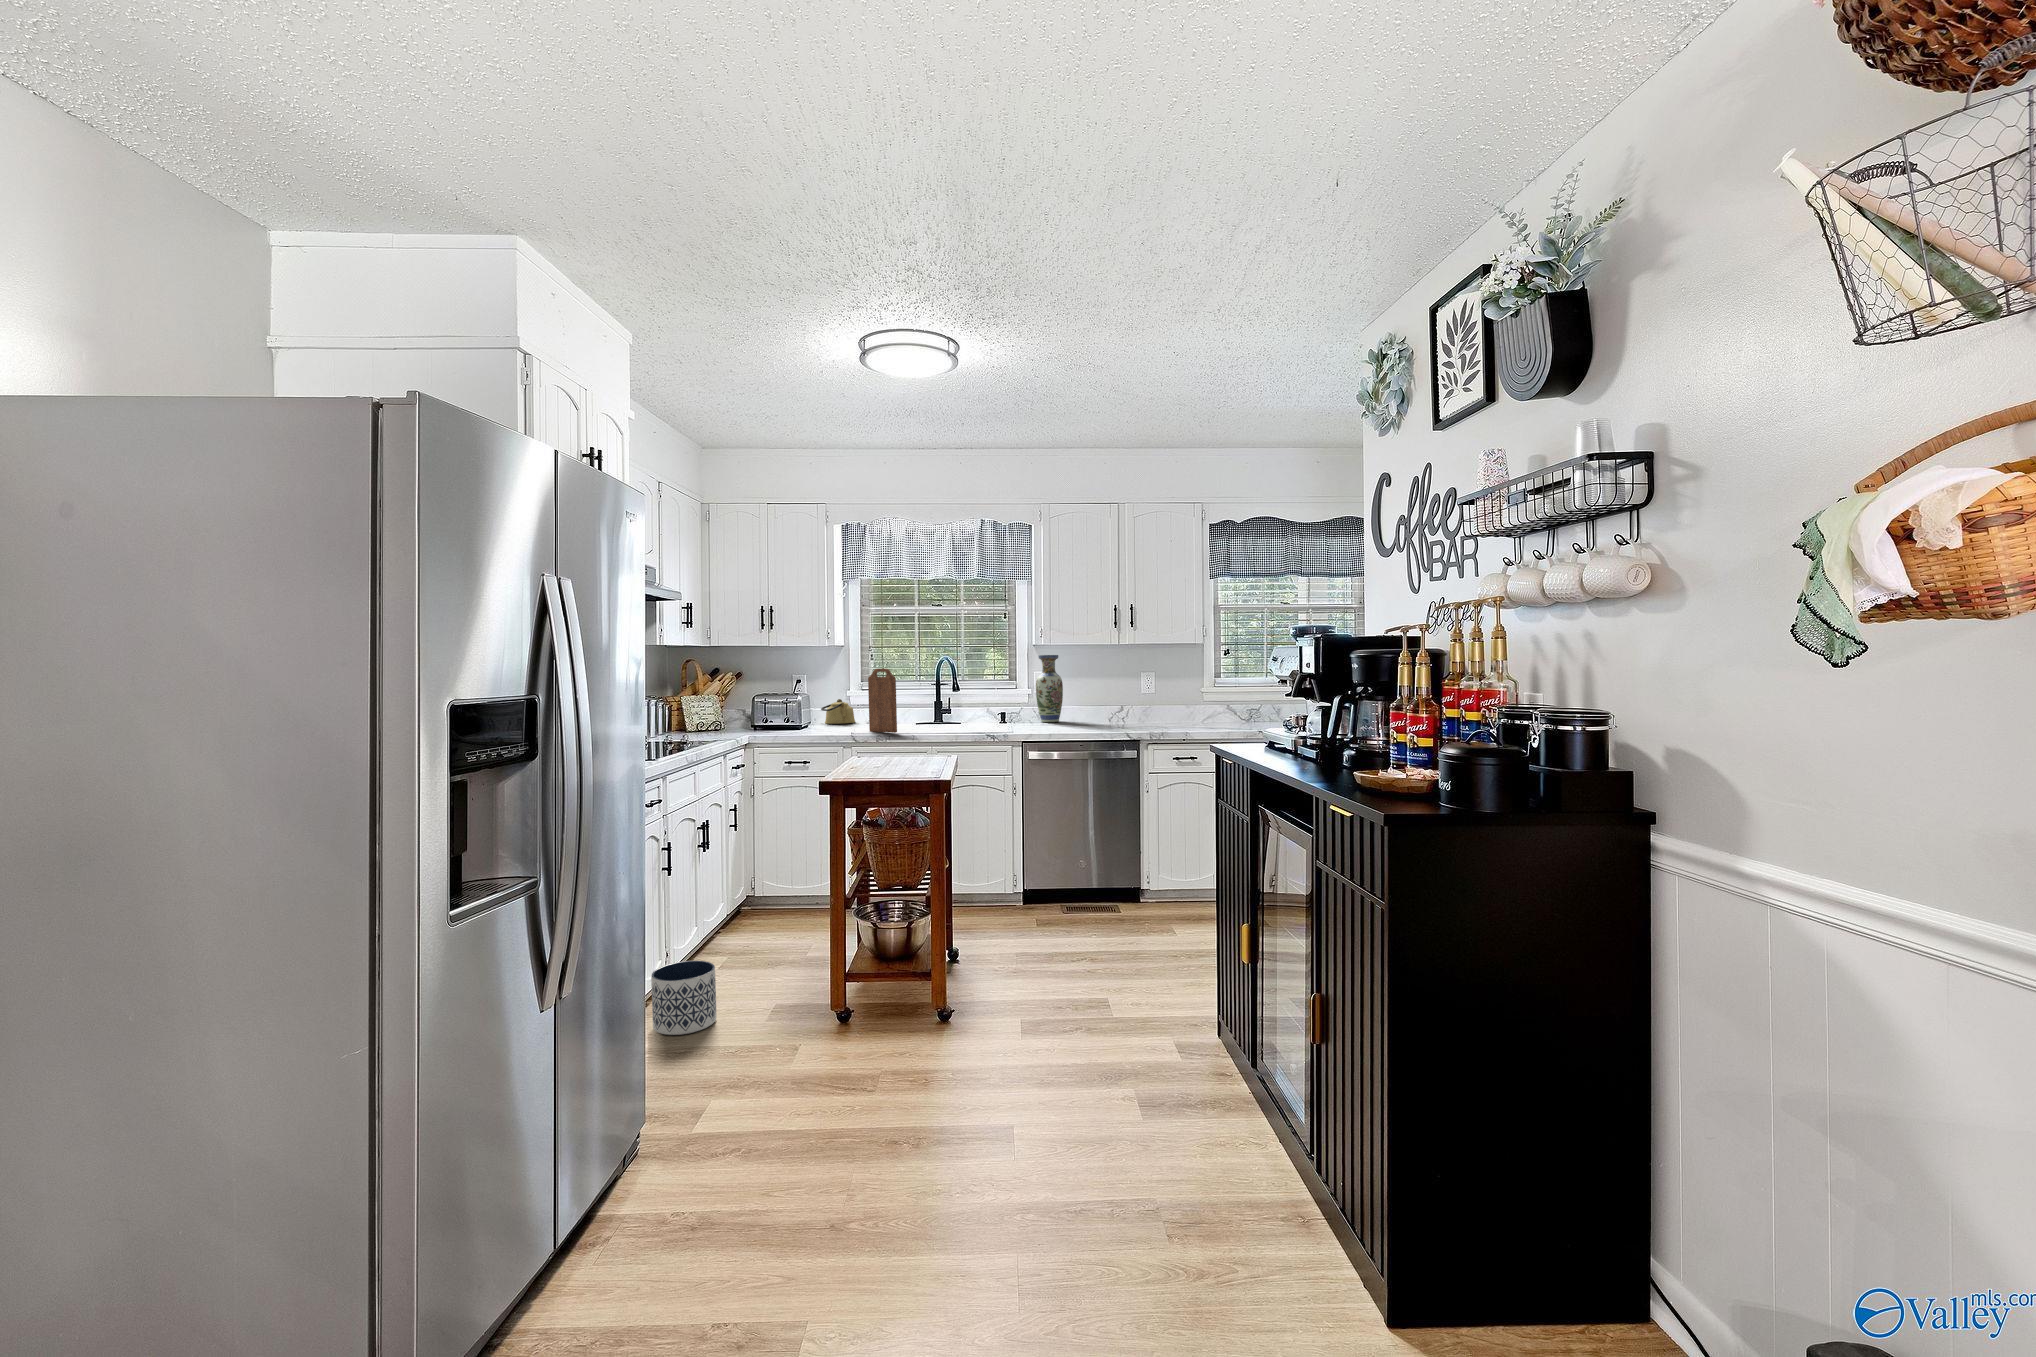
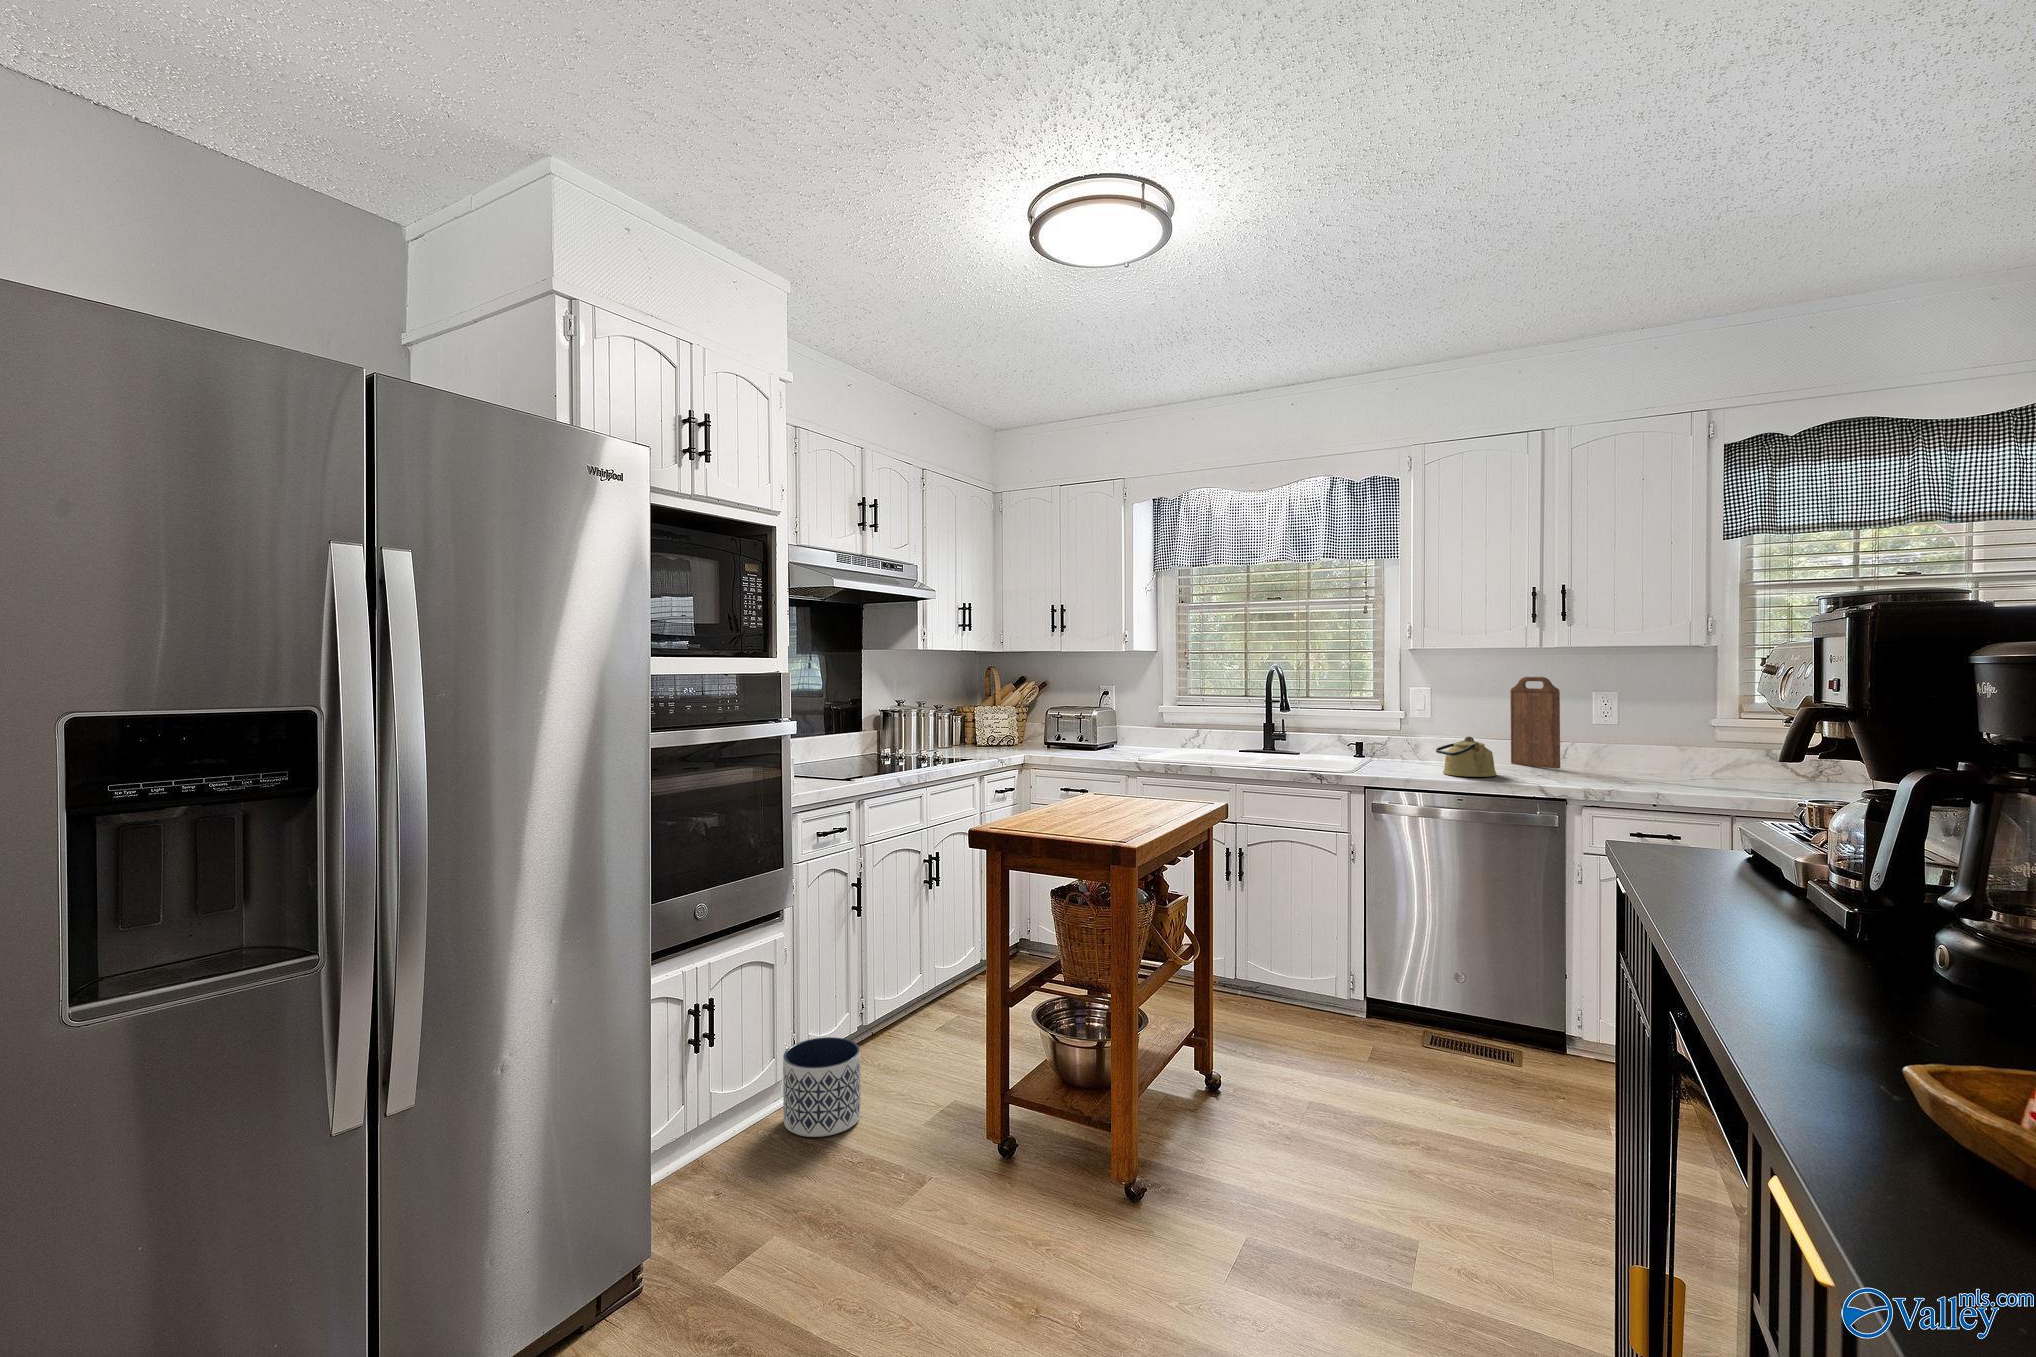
vase: present [1036,655,1063,722] -> none [1410,663,1452,759]
cutting board: present [868,669,897,733] -> present [1510,677,1560,769]
kettle: present [821,699,855,724] -> present [1436,737,1496,777]

